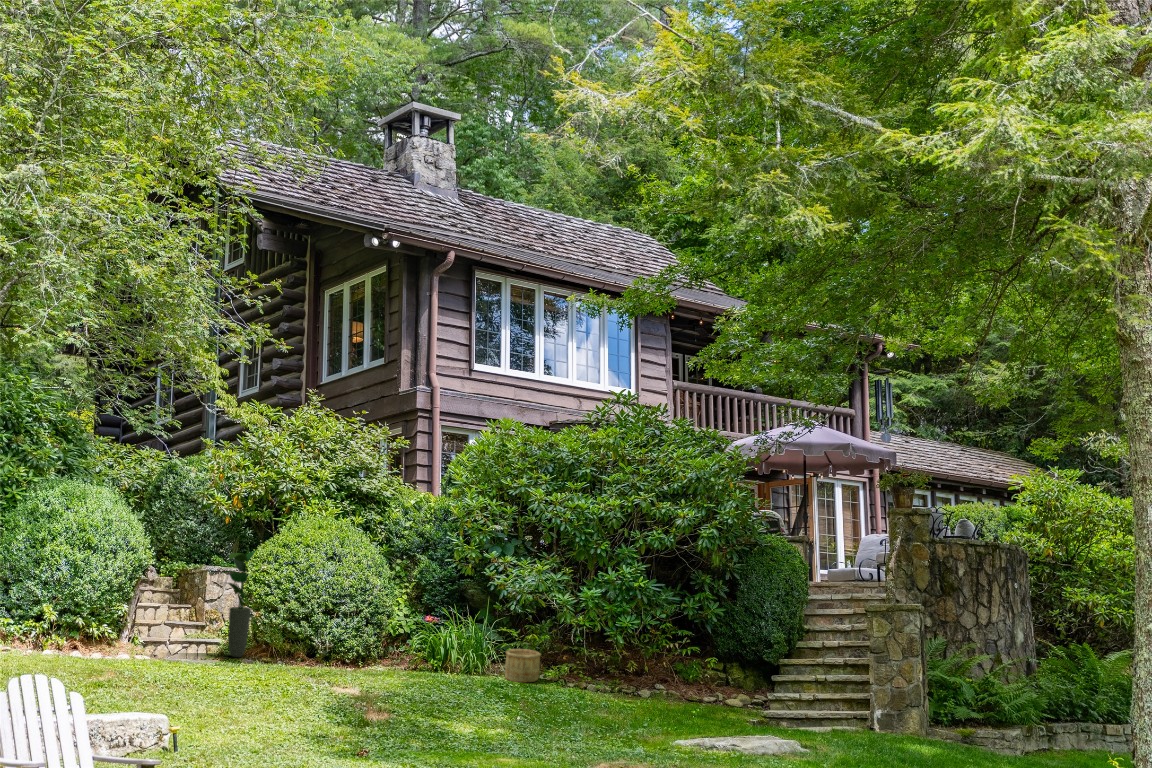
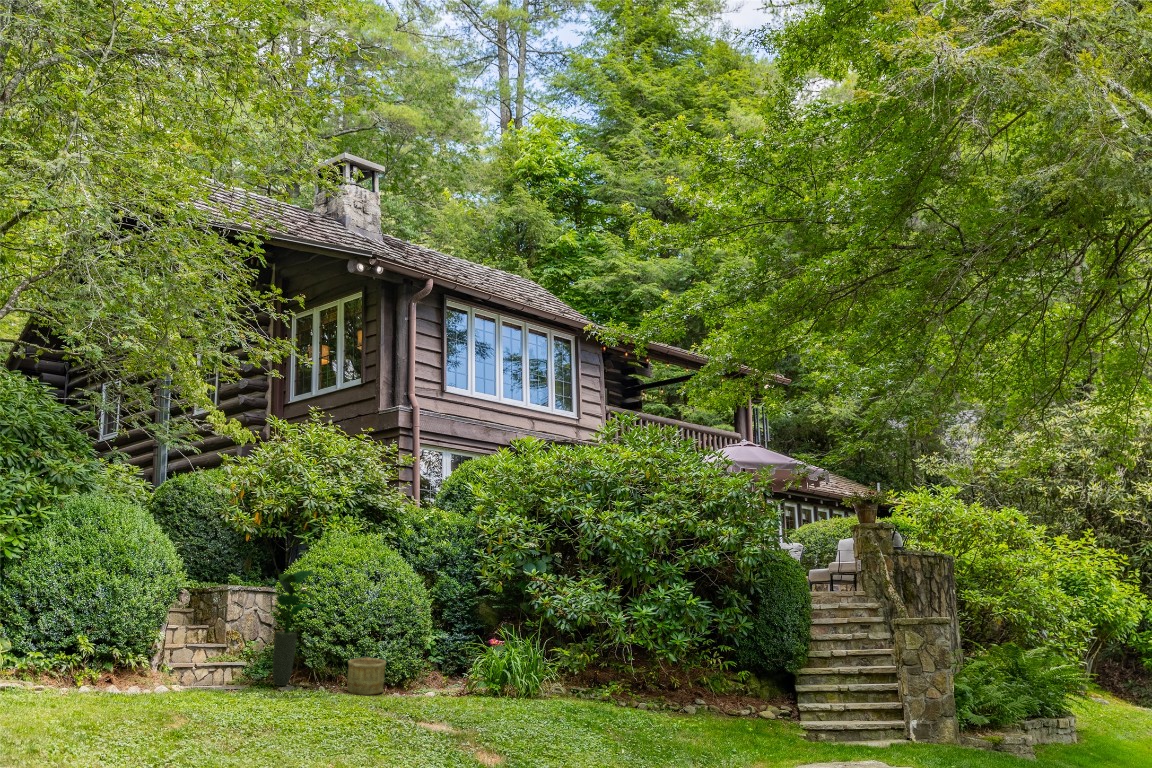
wooden bucket: present [505,649,541,682] -> present [347,657,386,695]

